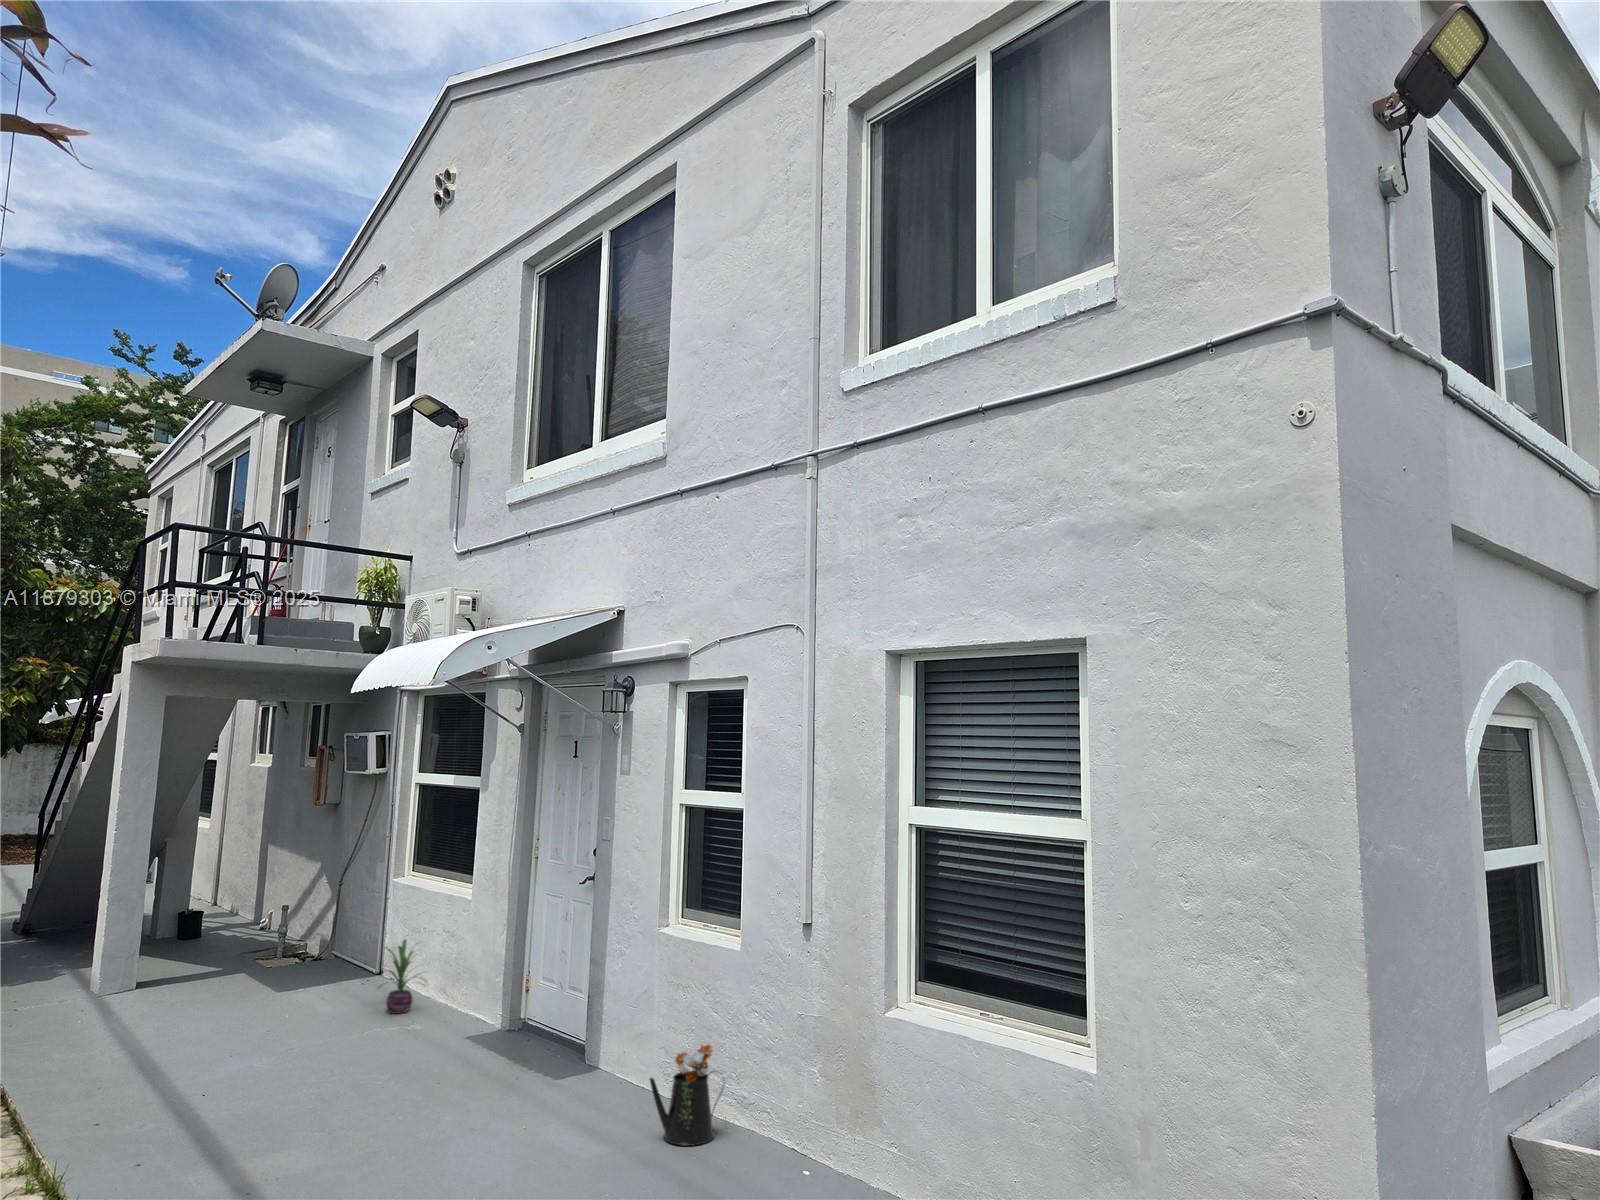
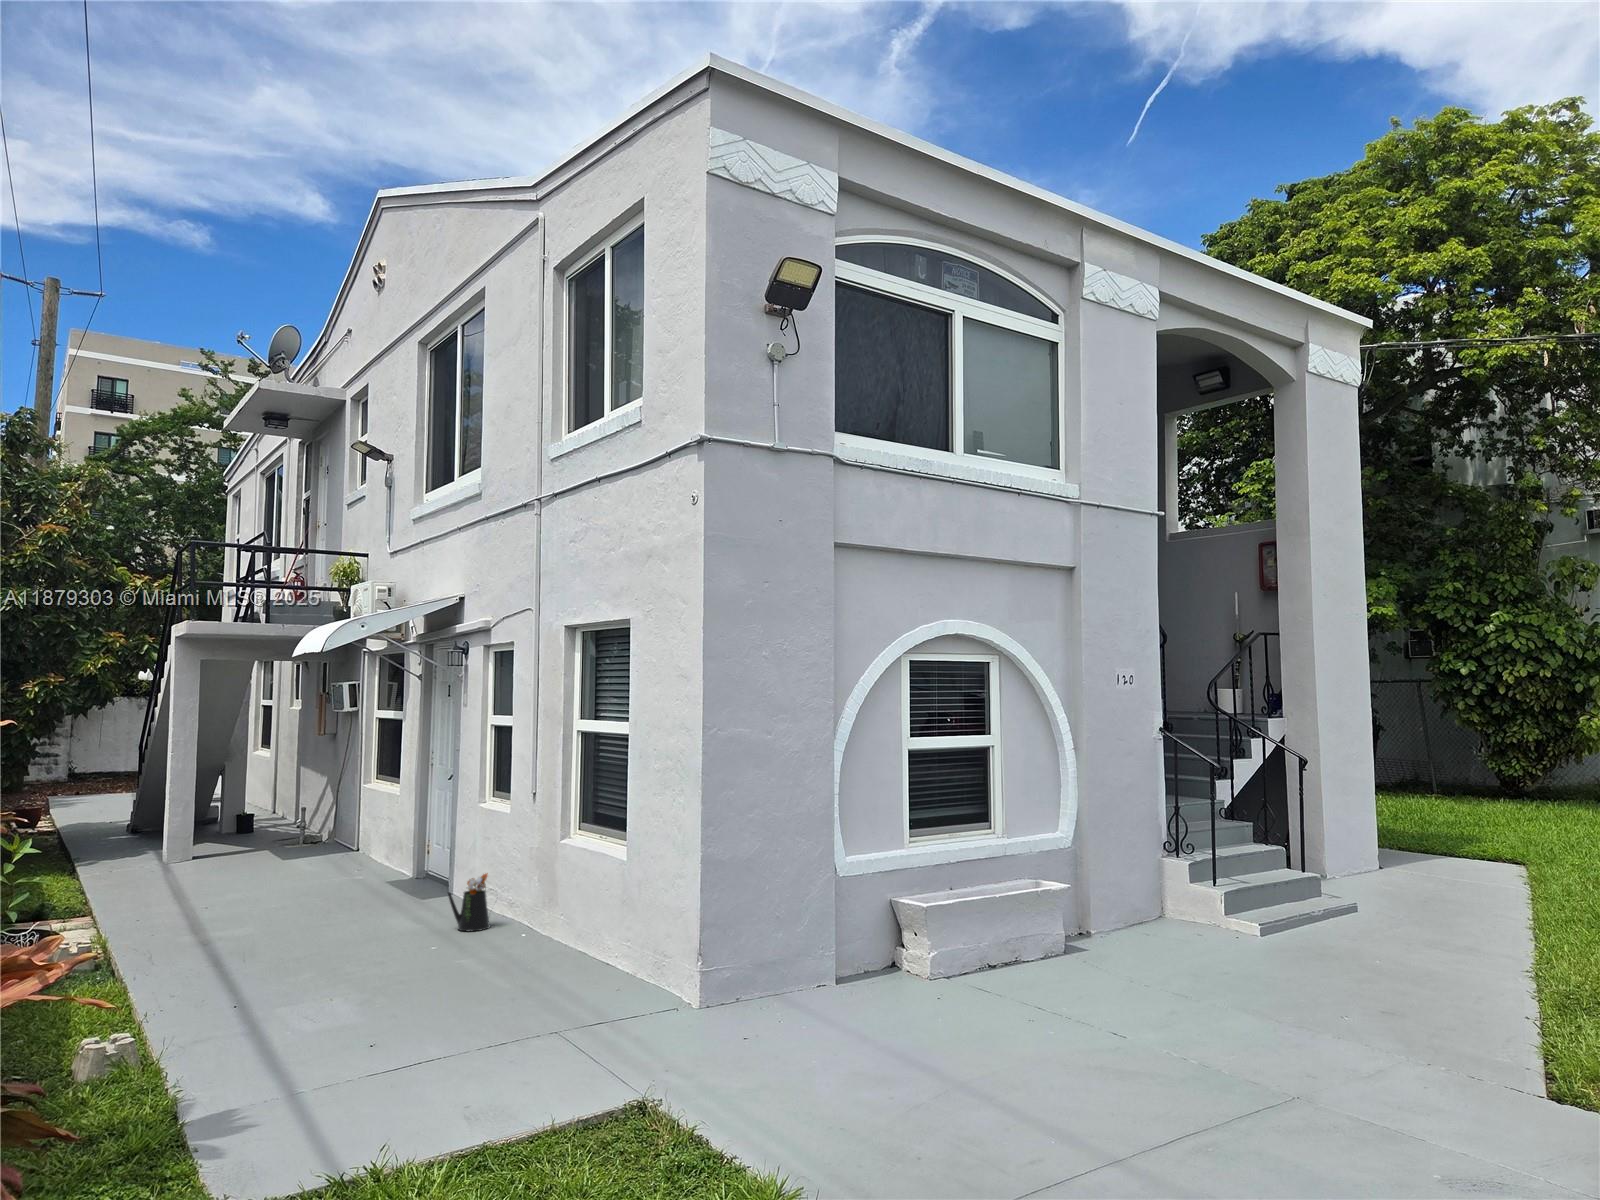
decorative plant: present [378,940,427,1014] -> none [328,823,383,872]

